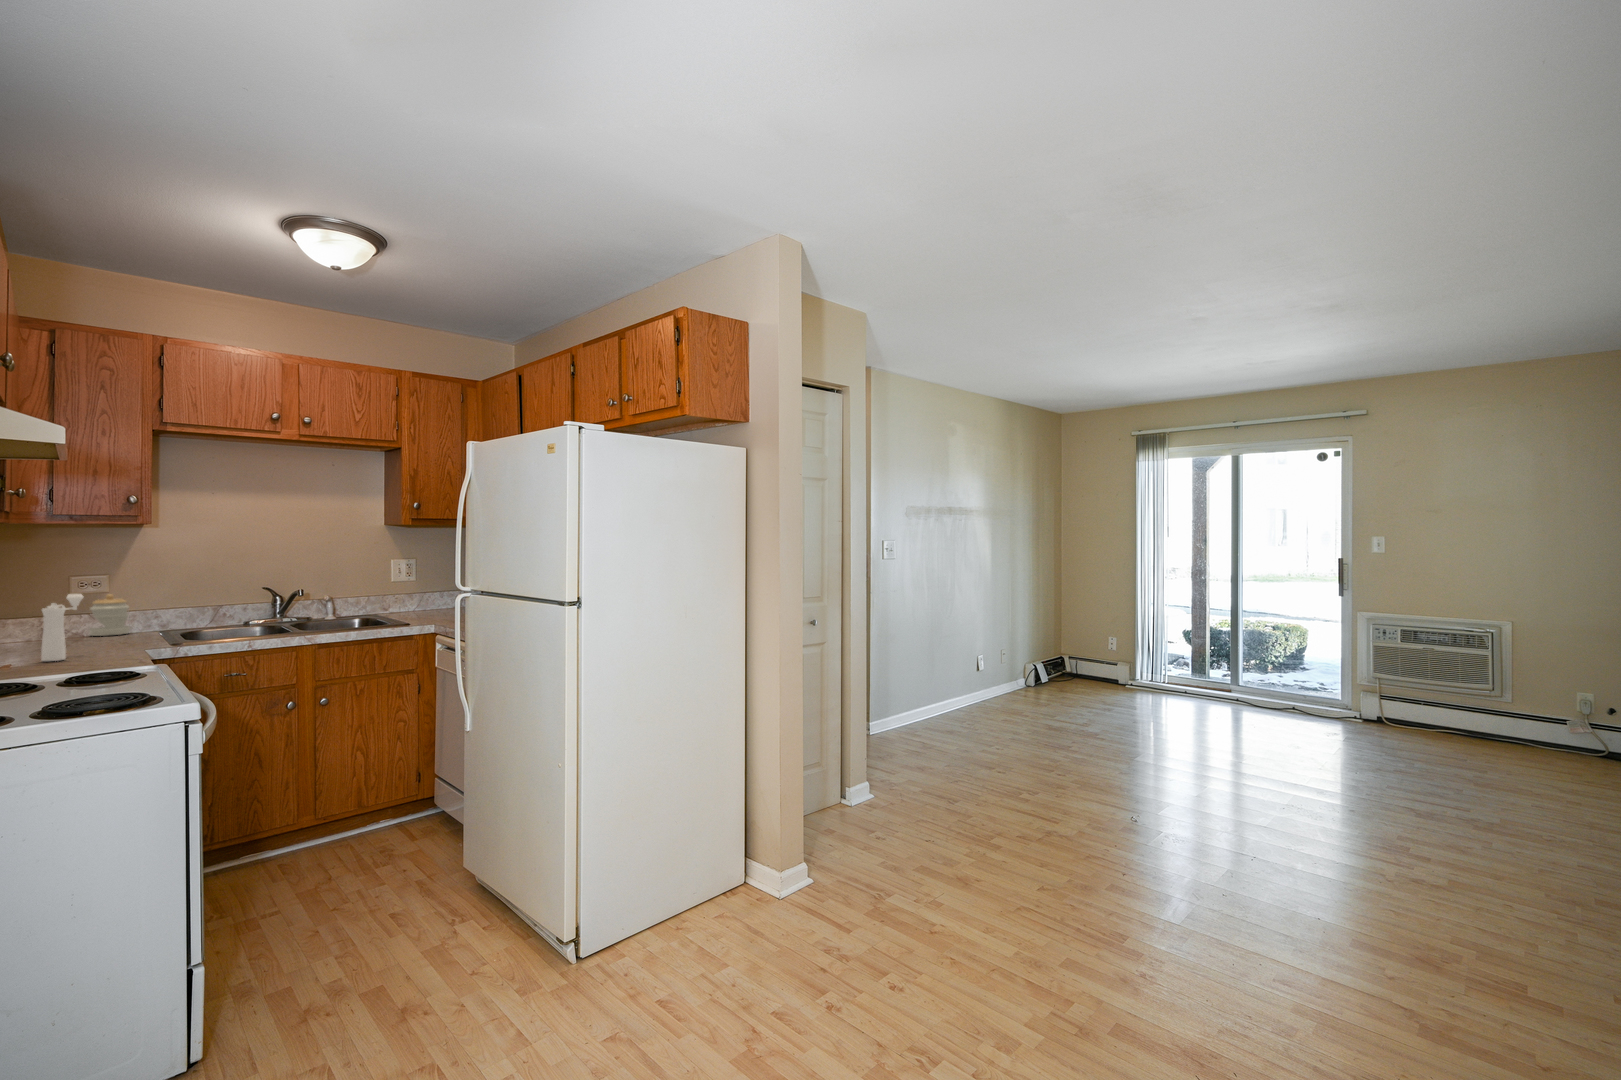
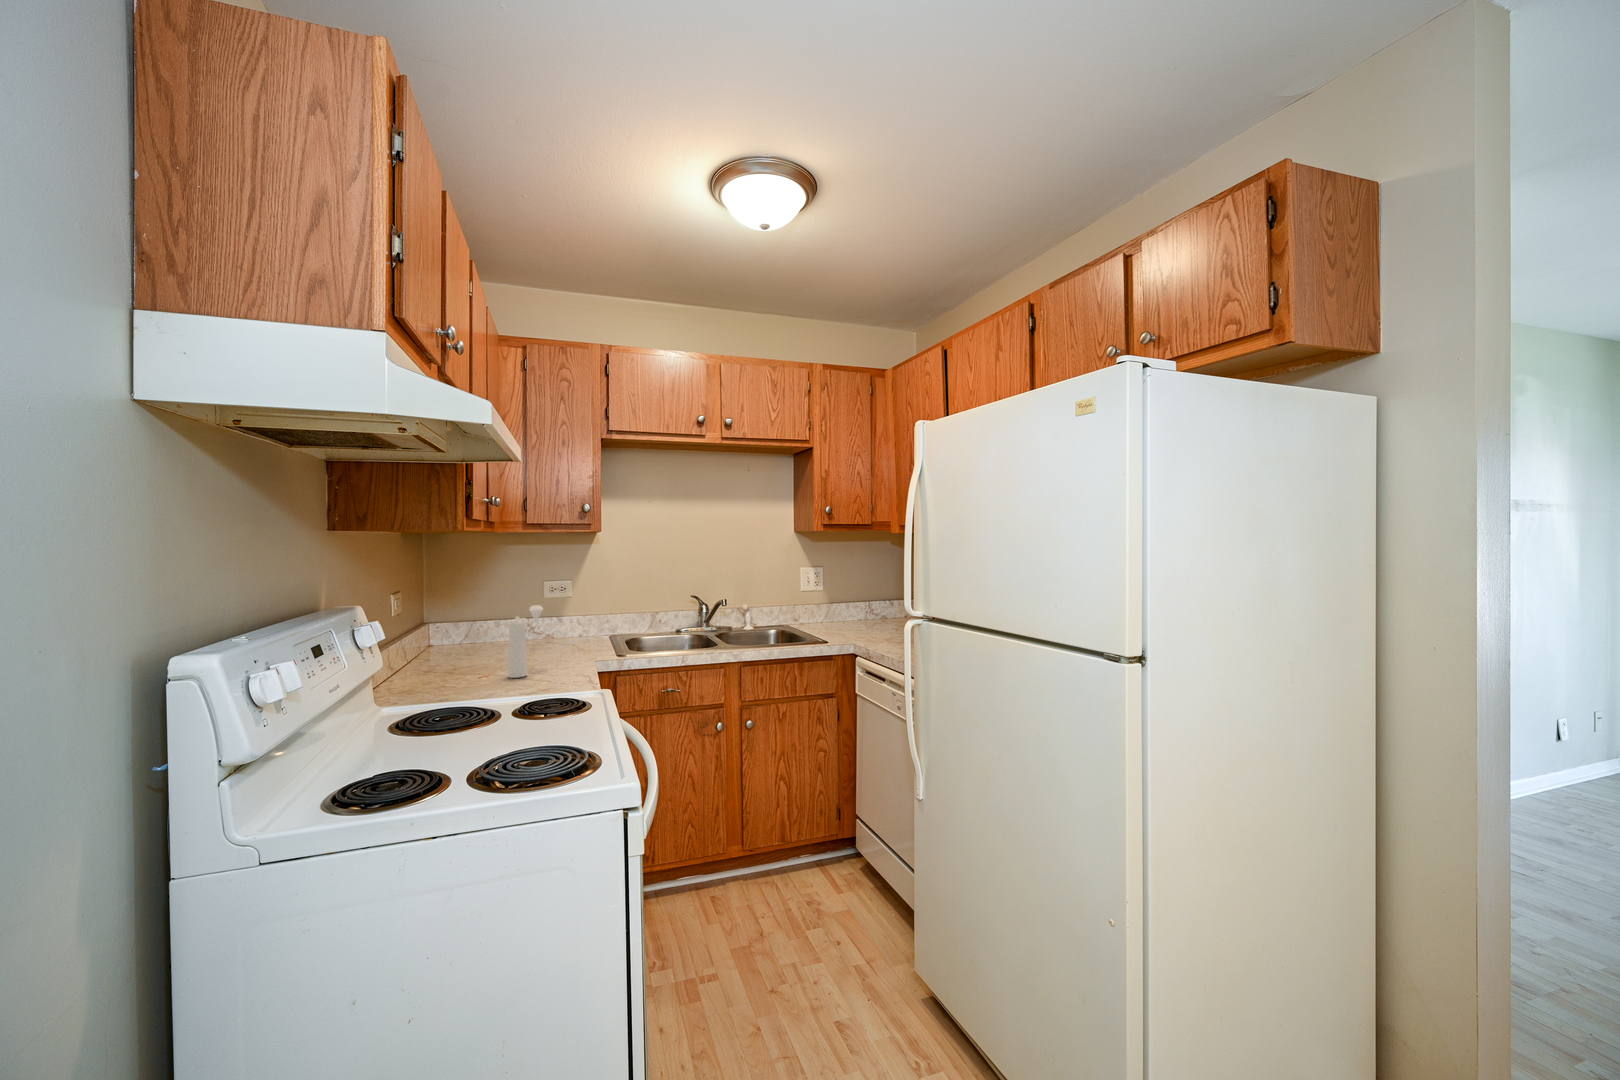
jar: present [89,594,130,636] -> none [557,600,587,640]

